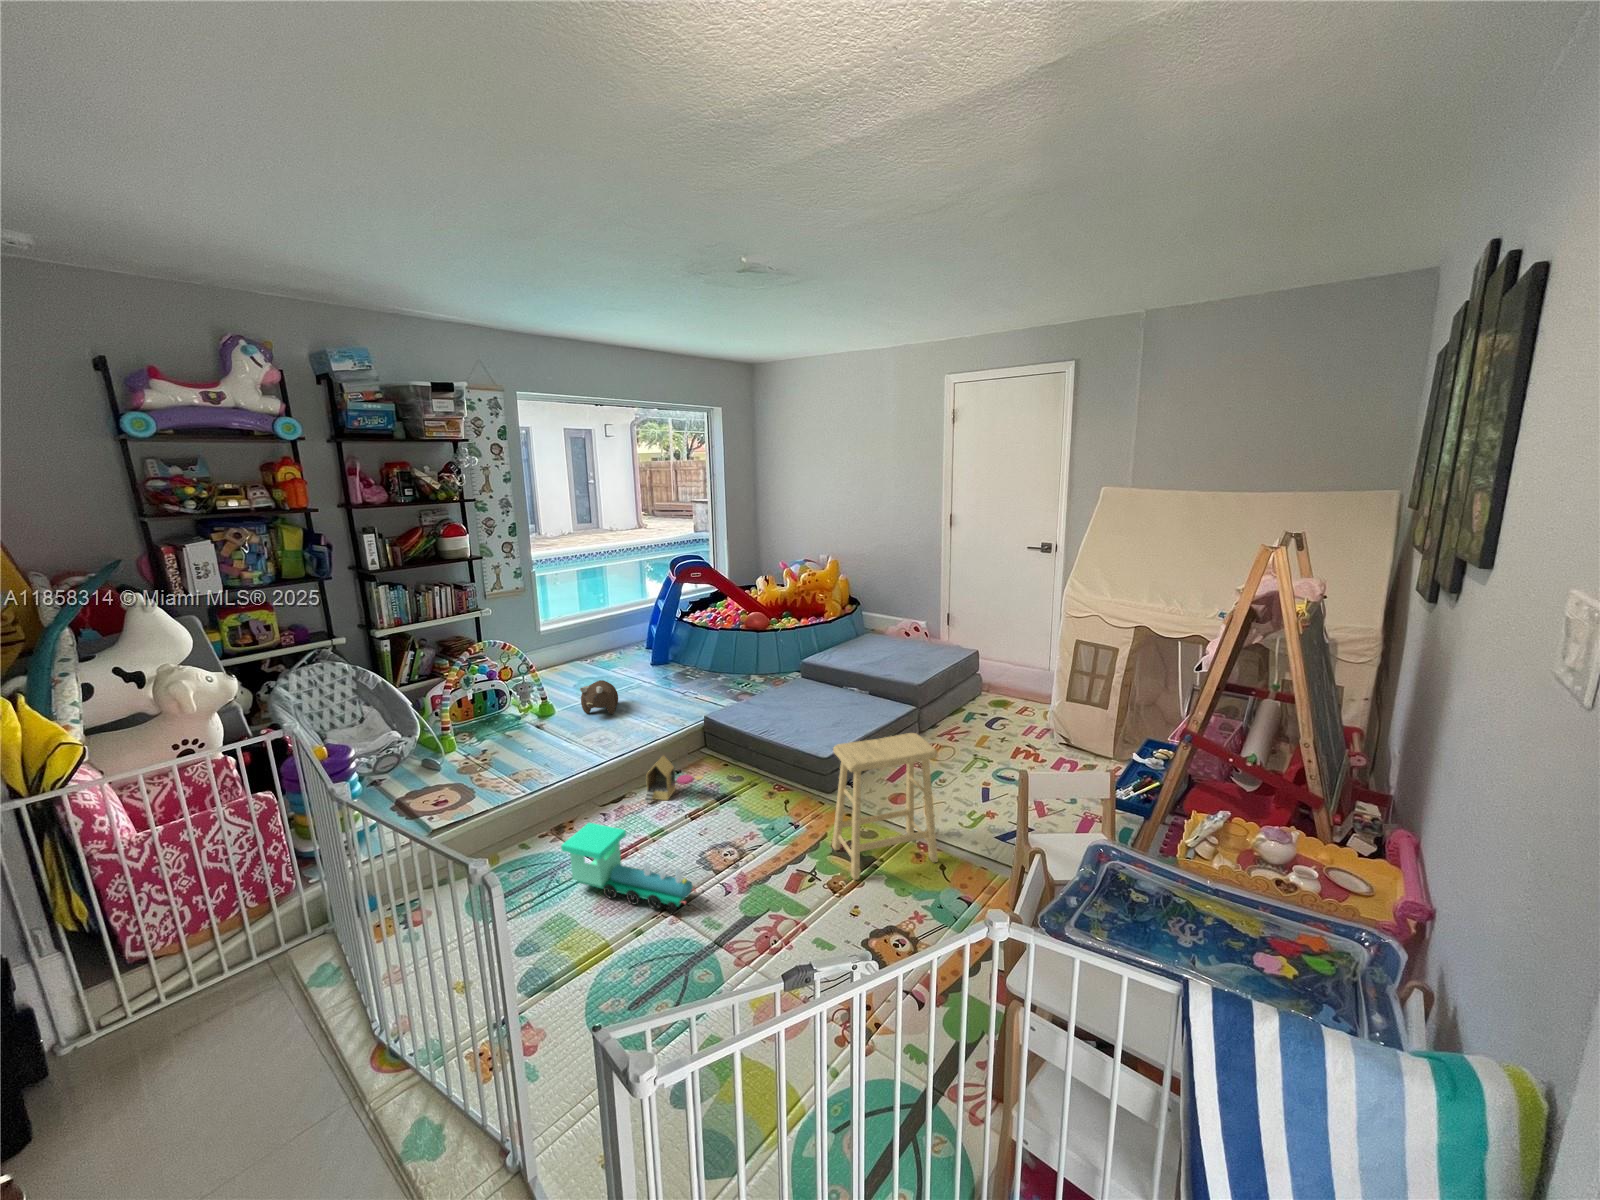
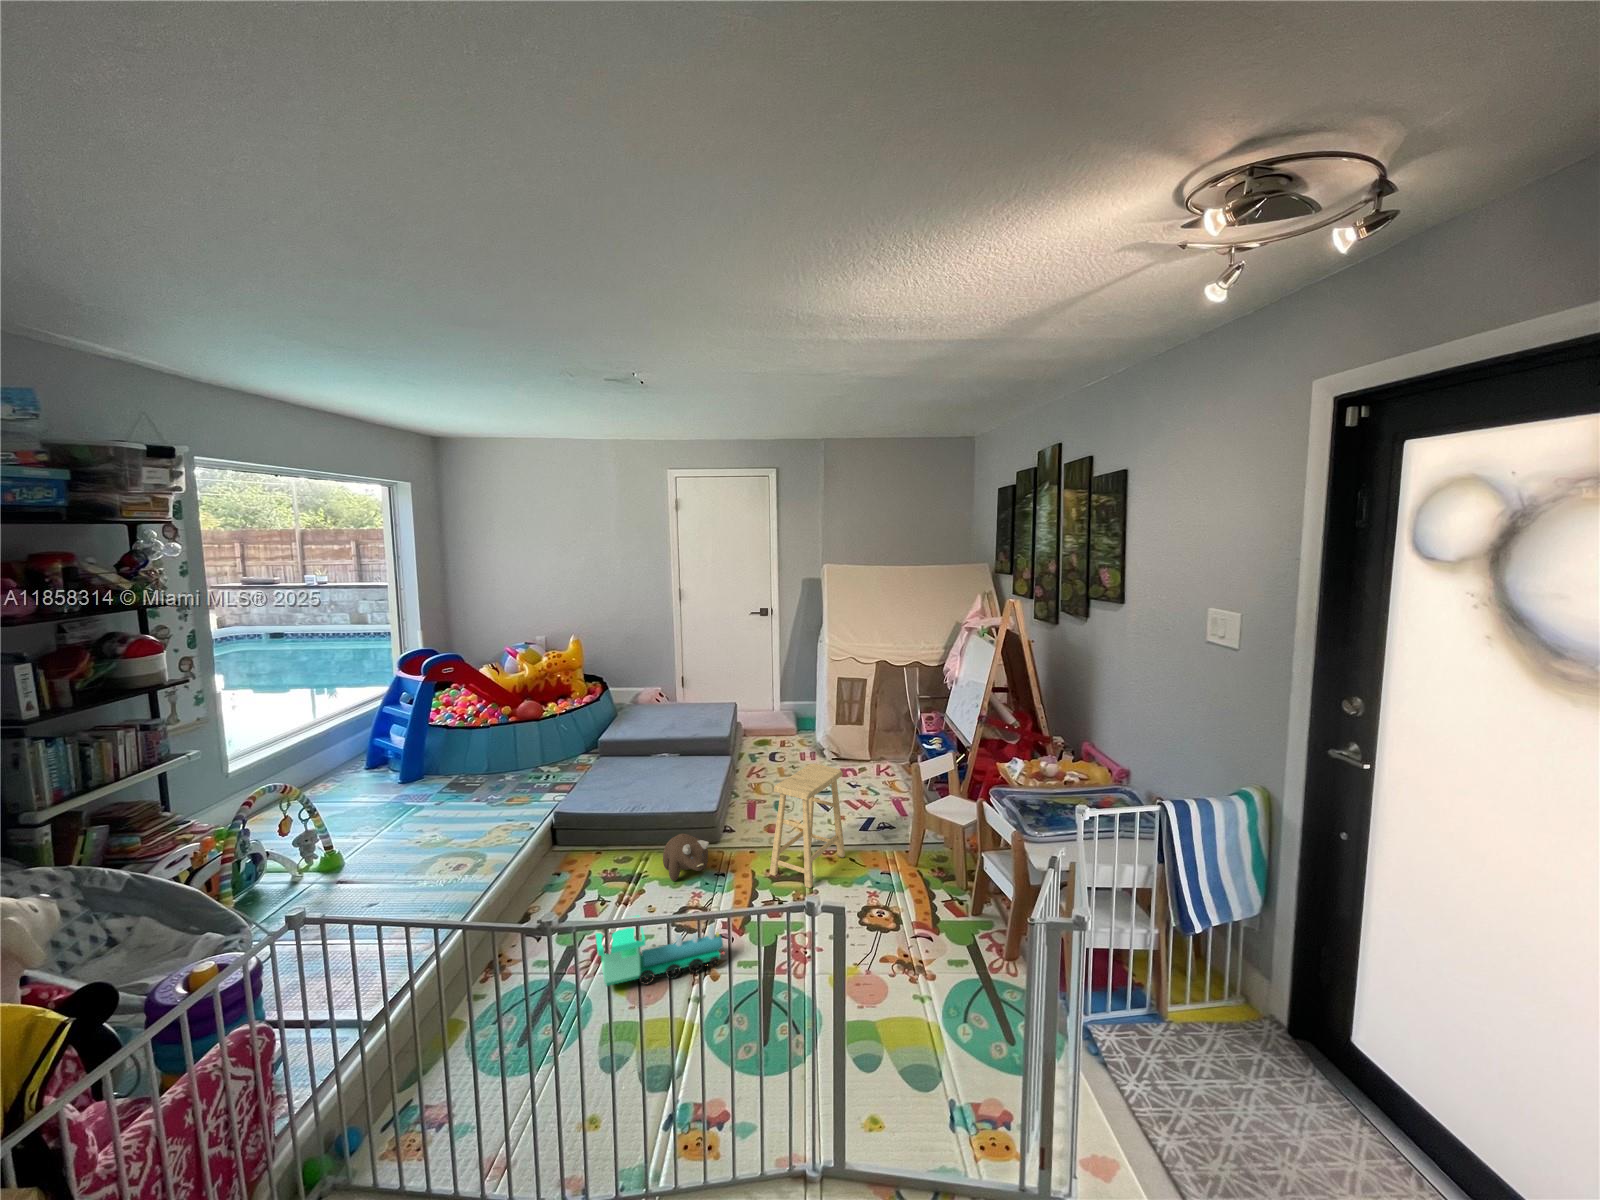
plush toy: present [580,680,618,714] -> present [663,833,709,881]
toy house: present [645,756,703,802] -> none [563,851,620,904]

